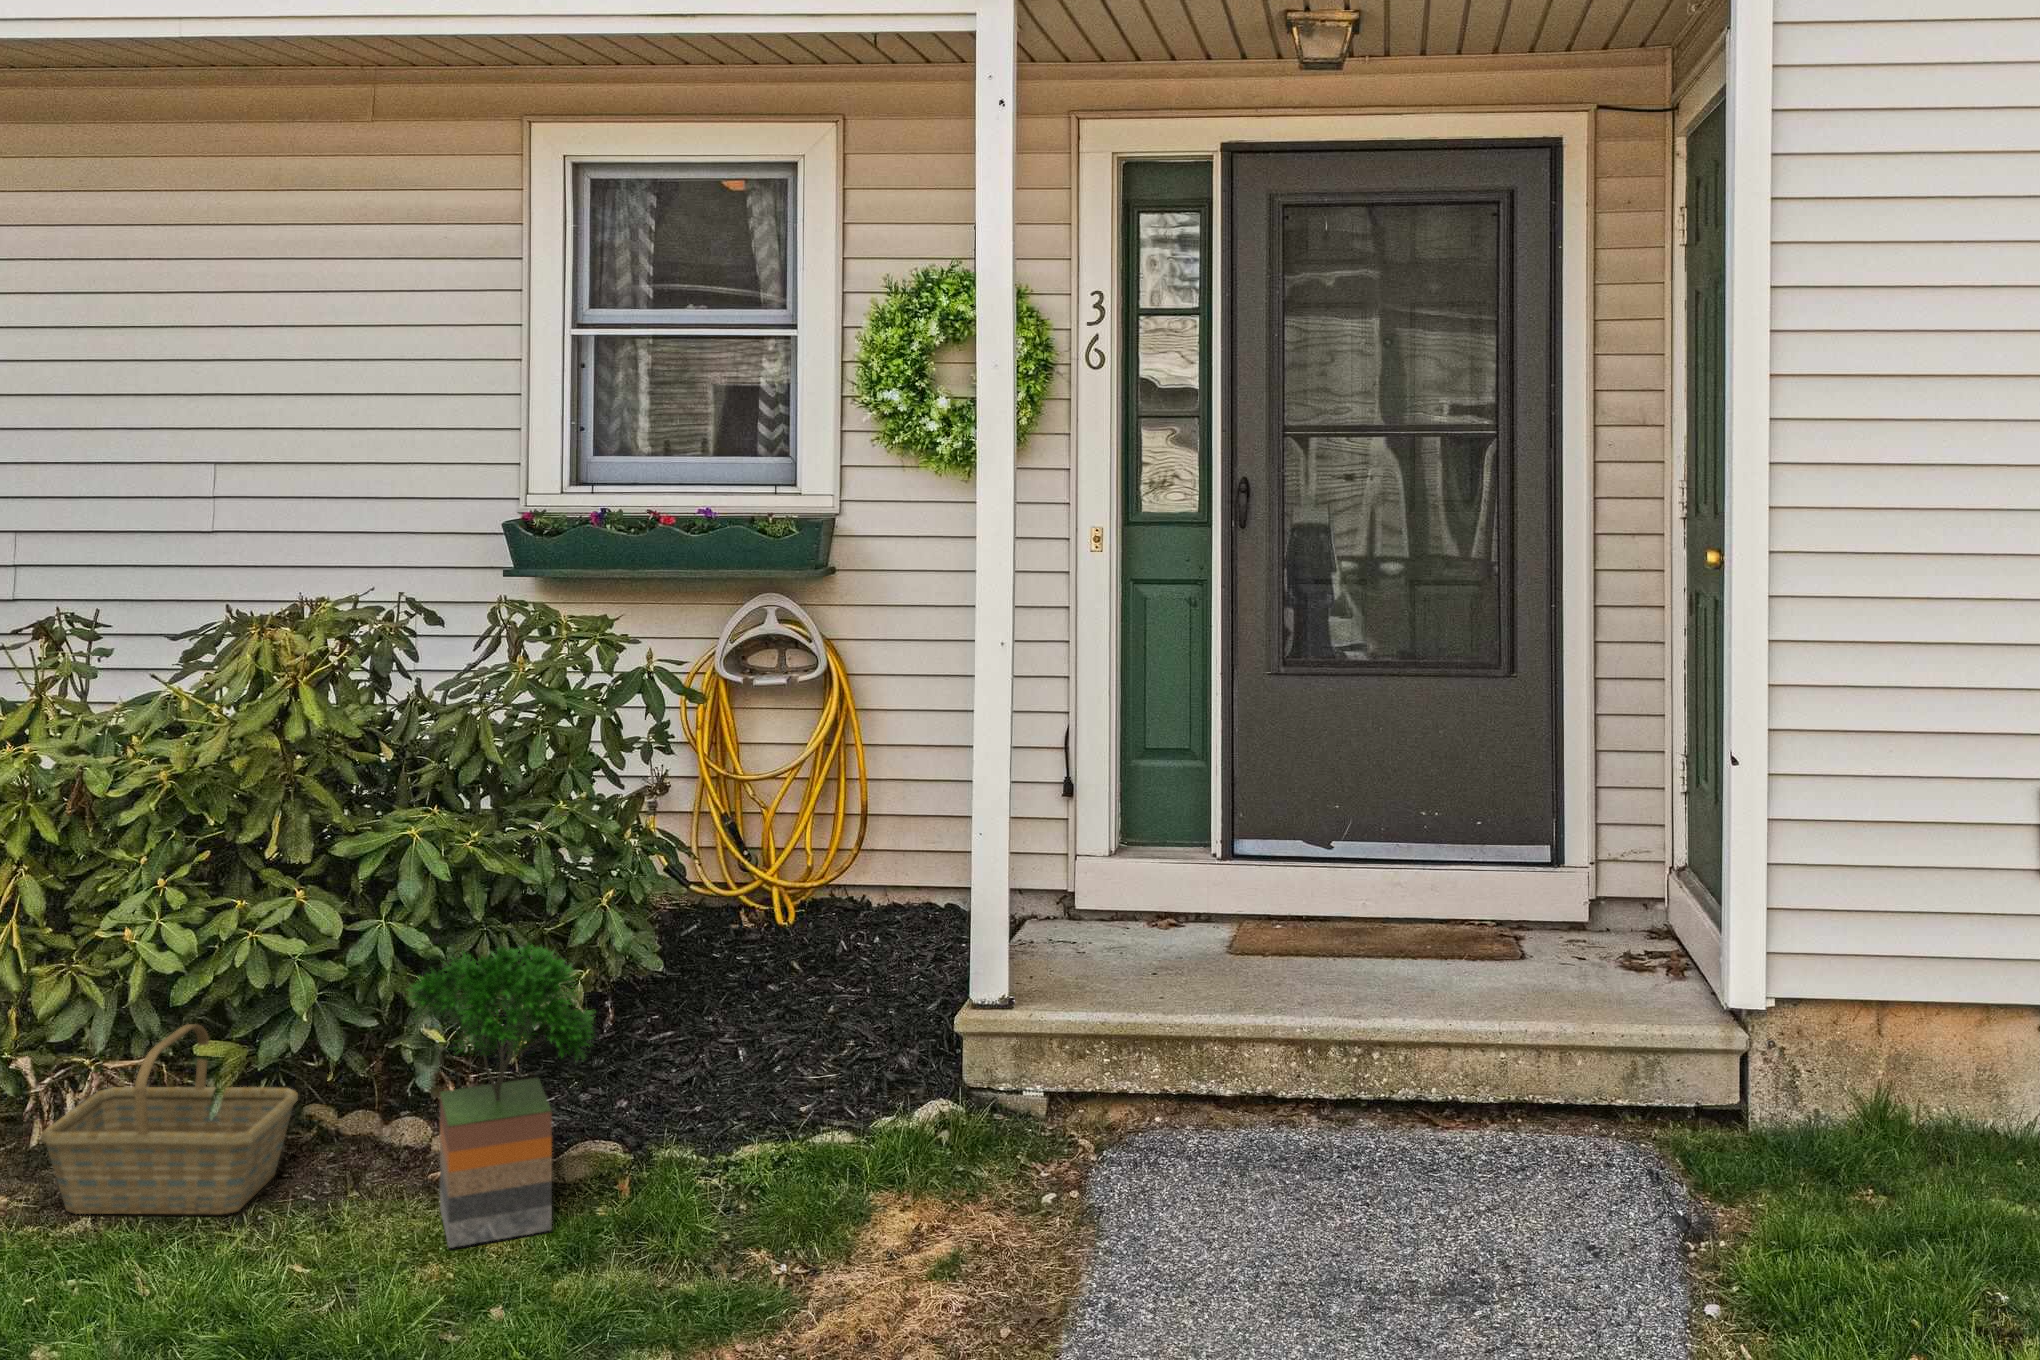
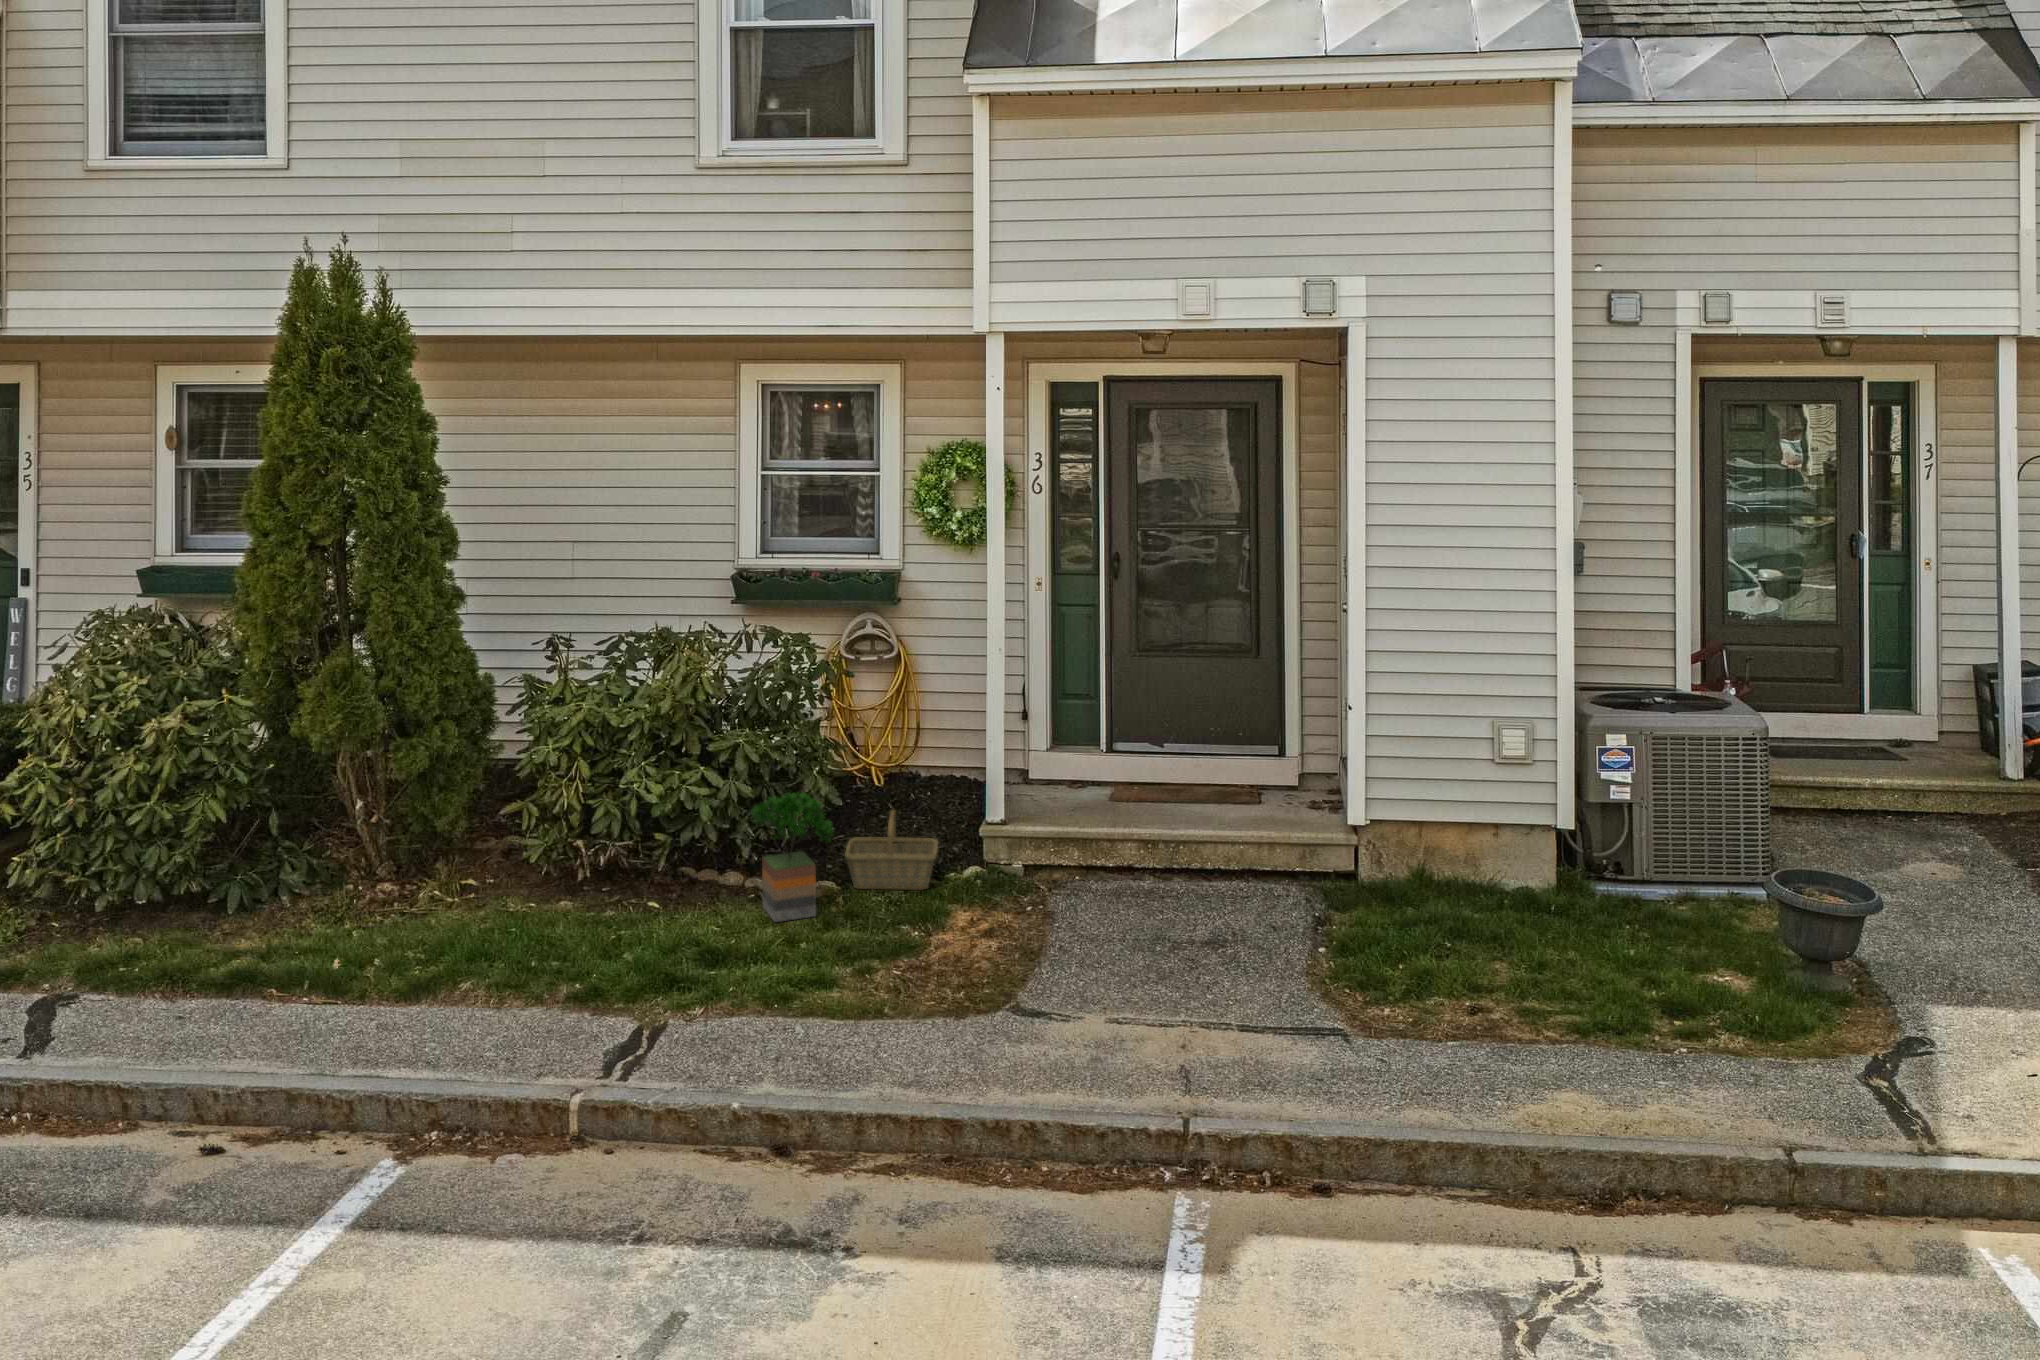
basket: present [41,1024,298,1214] -> present [845,810,938,890]

